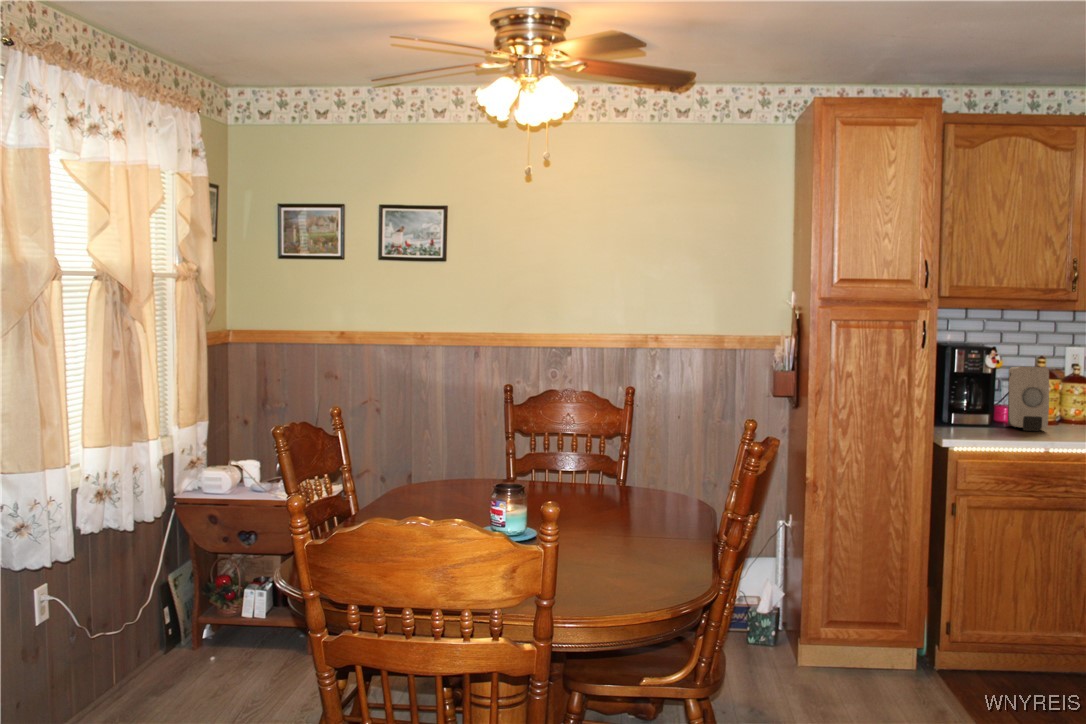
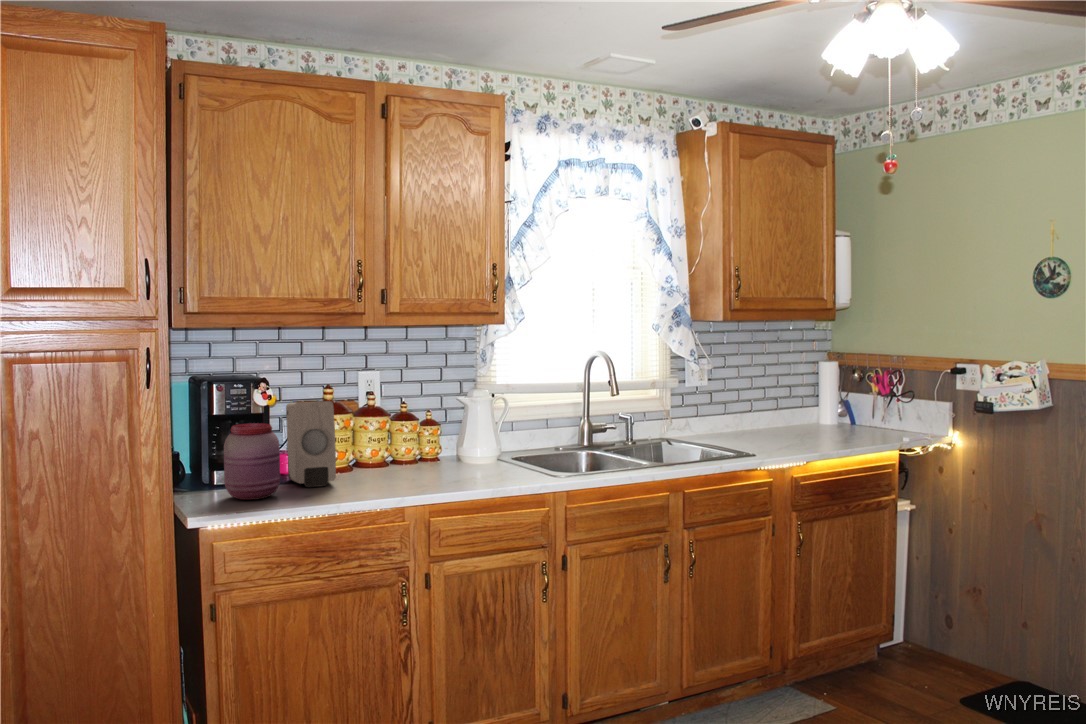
jar: none [966,379,1008,433] -> present [224,423,280,500]

